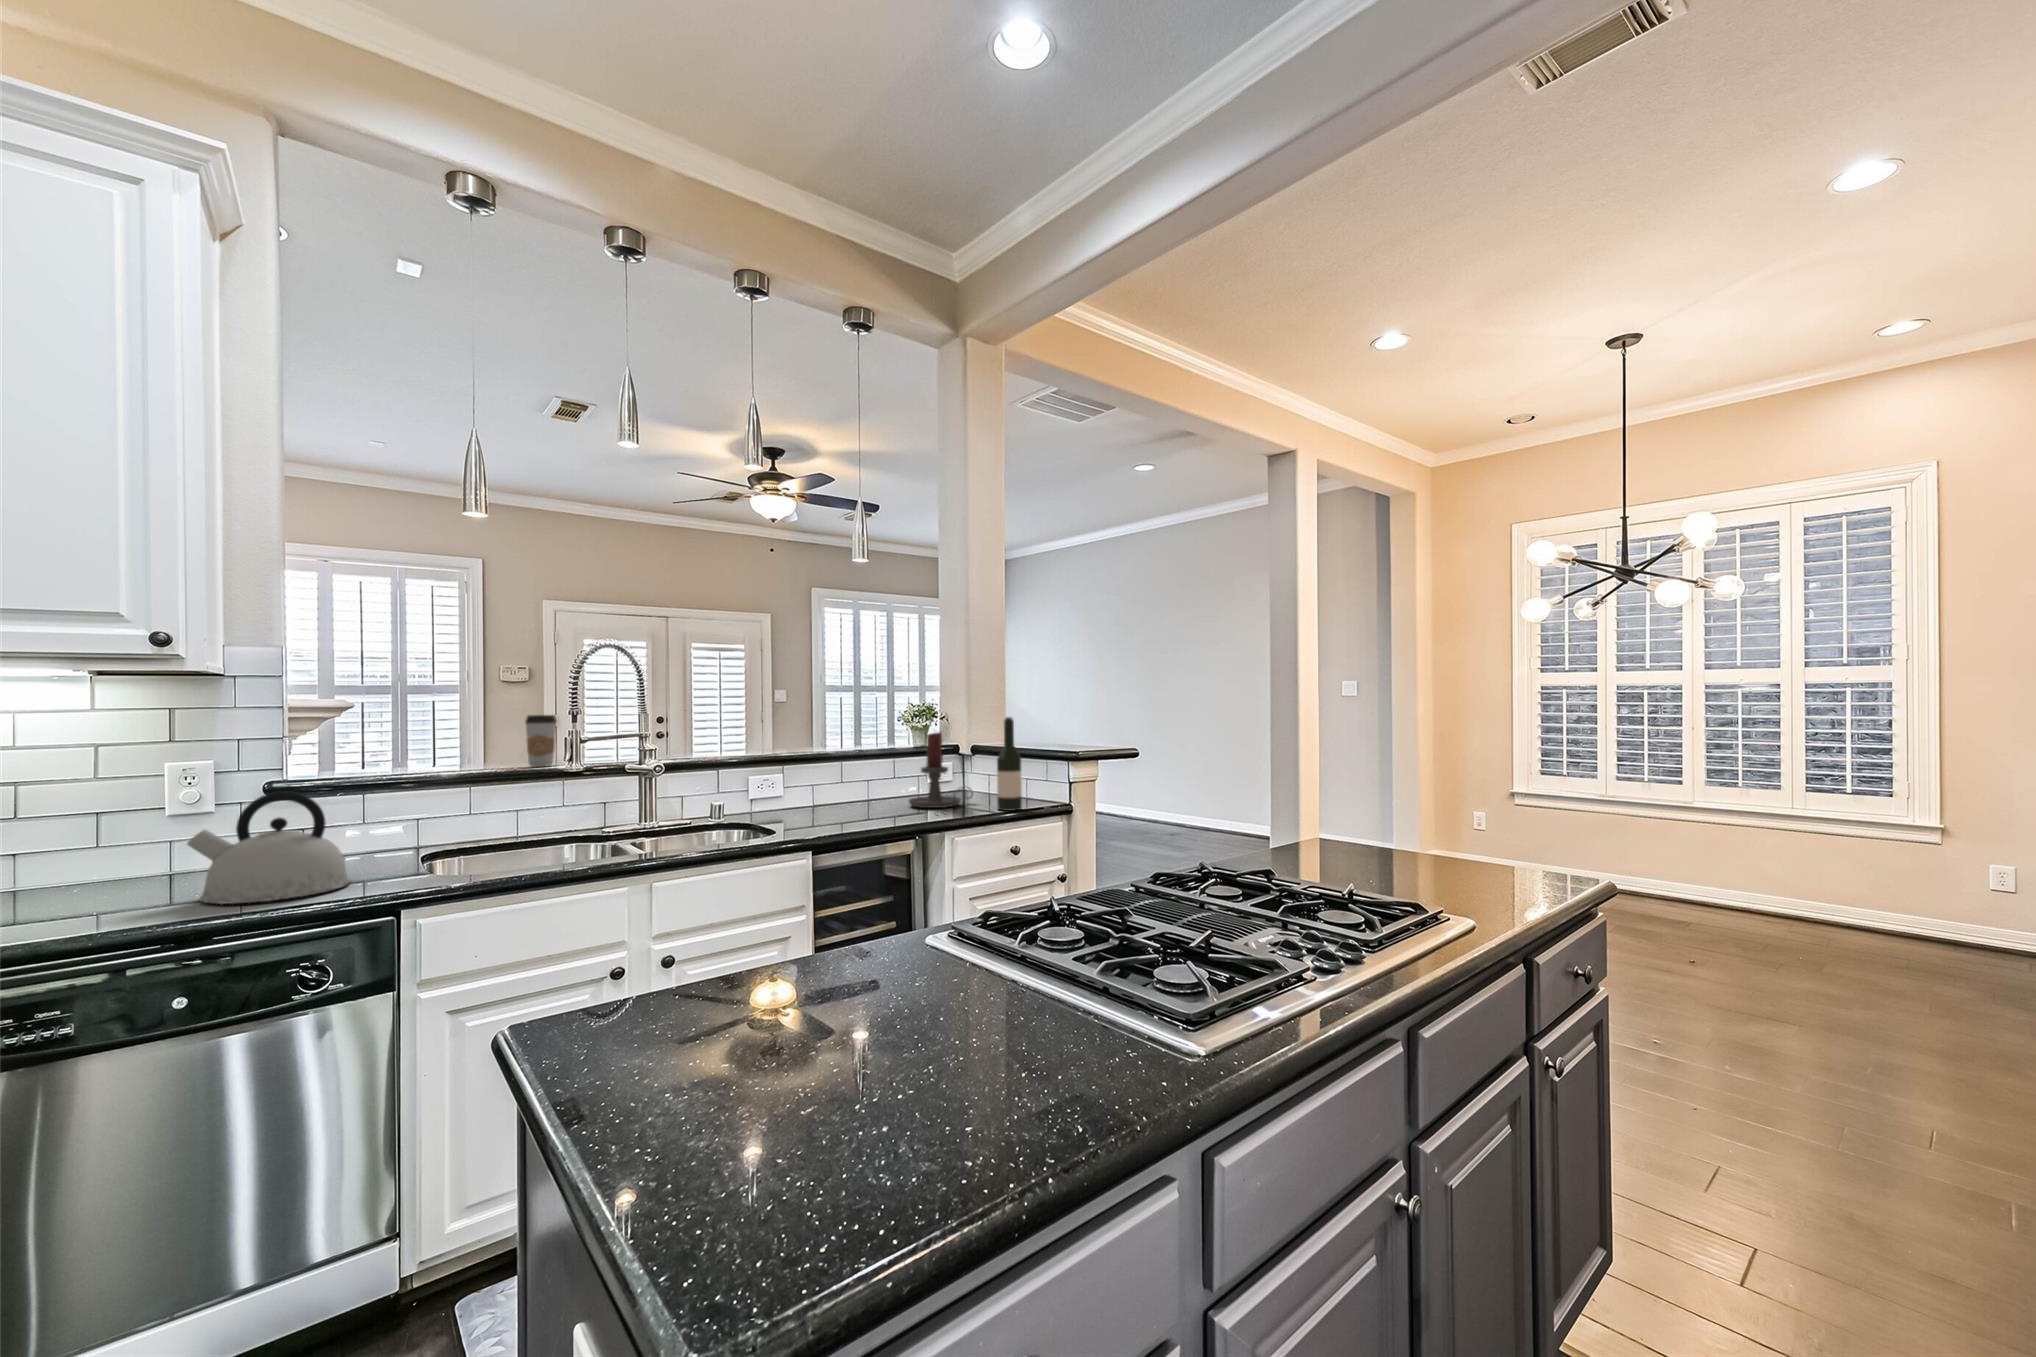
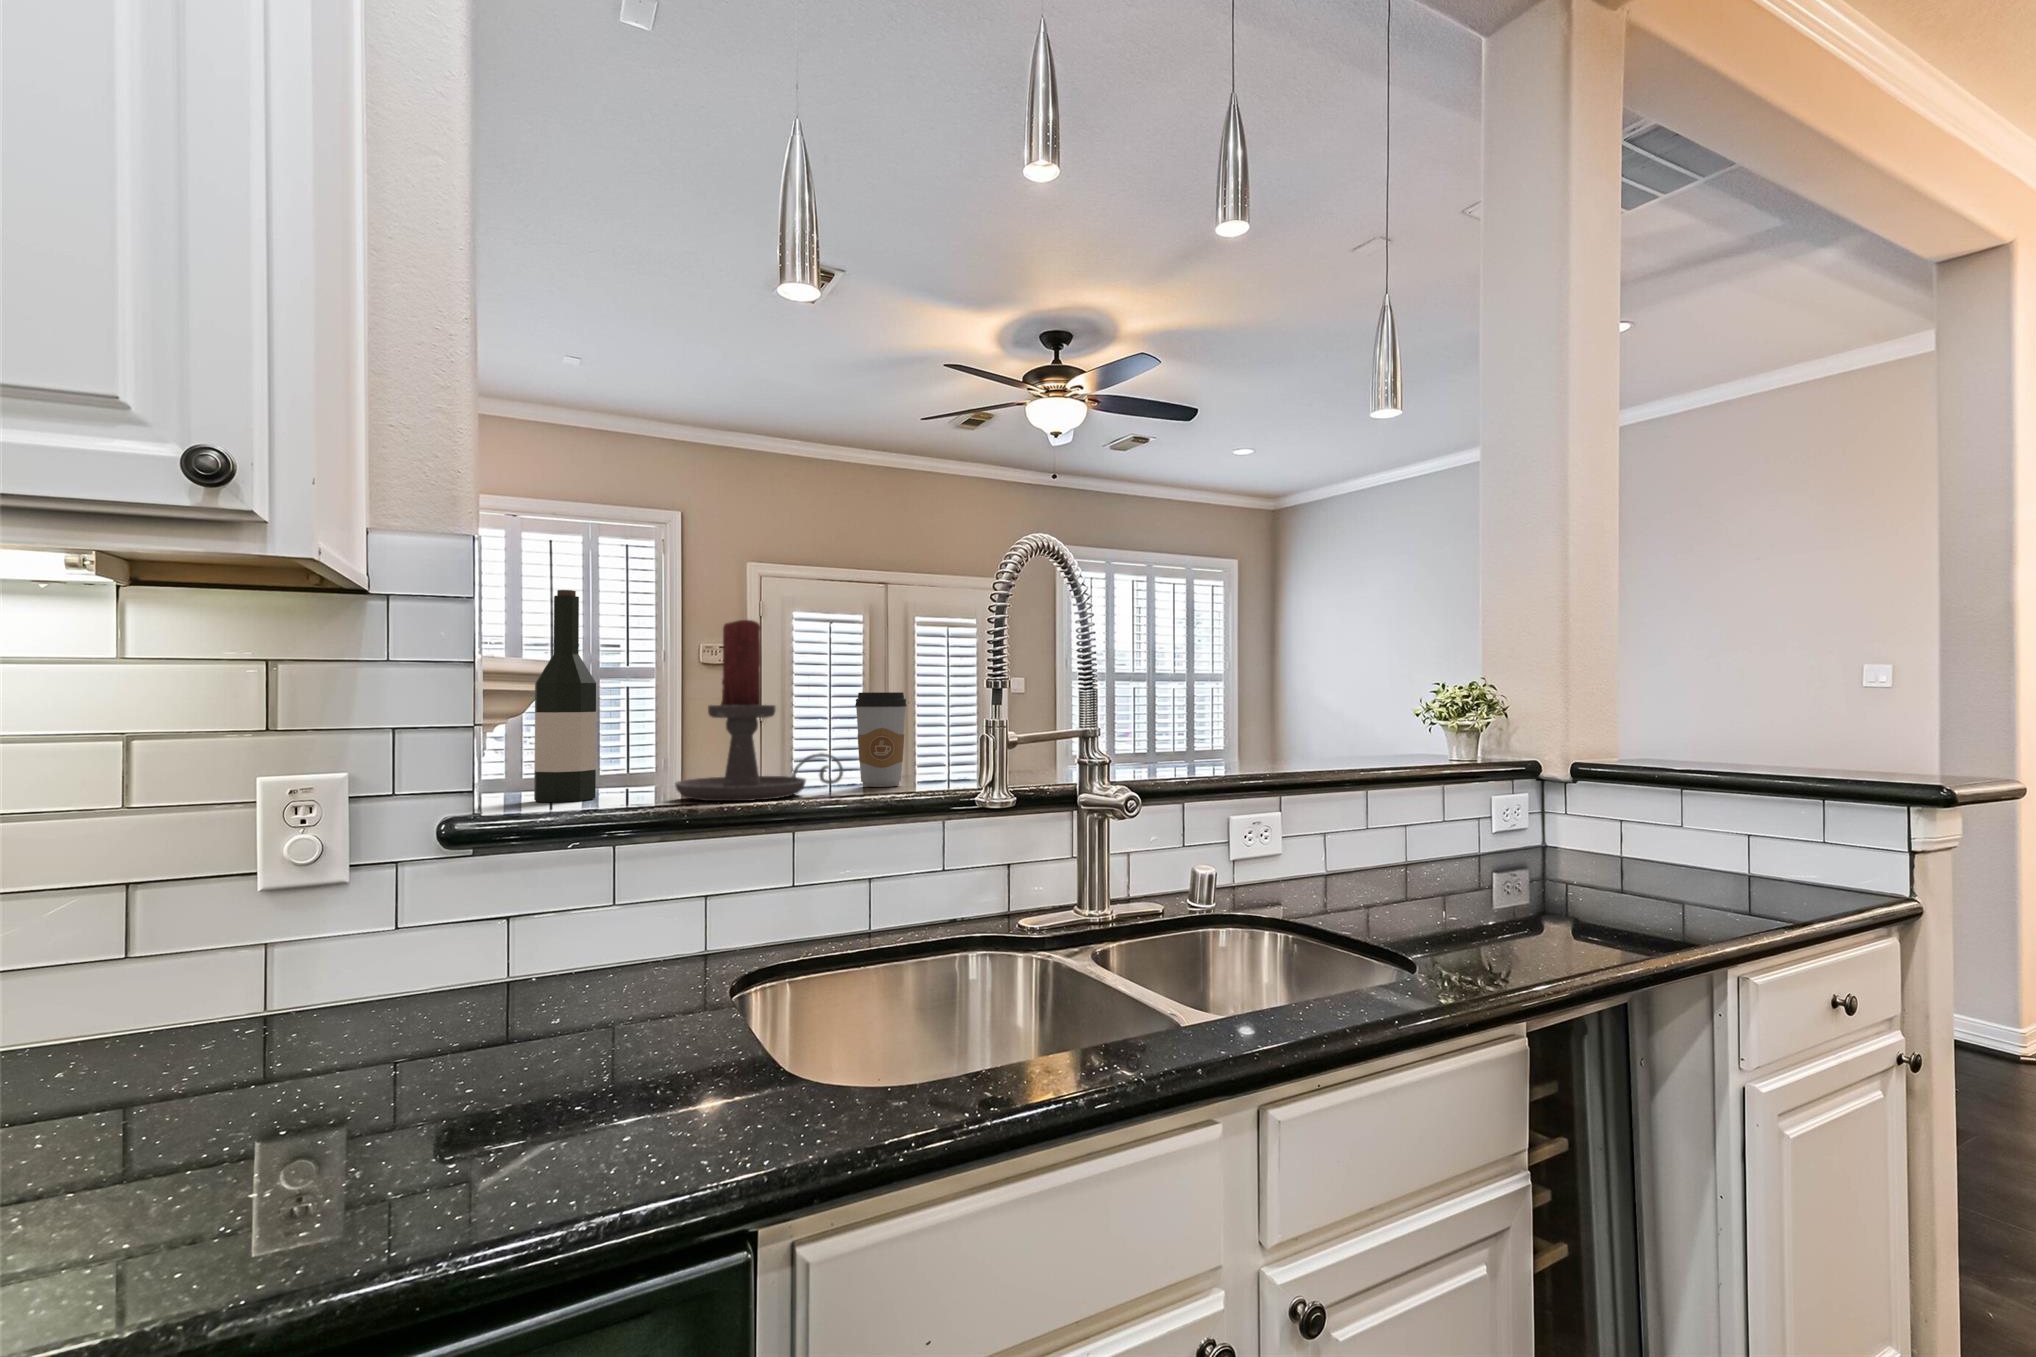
wine bottle: present [997,717,1022,811] -> present [534,590,596,802]
candle holder: present [909,732,973,808] -> present [675,620,843,801]
kettle: present [187,791,350,904] -> none [259,858,620,1176]

